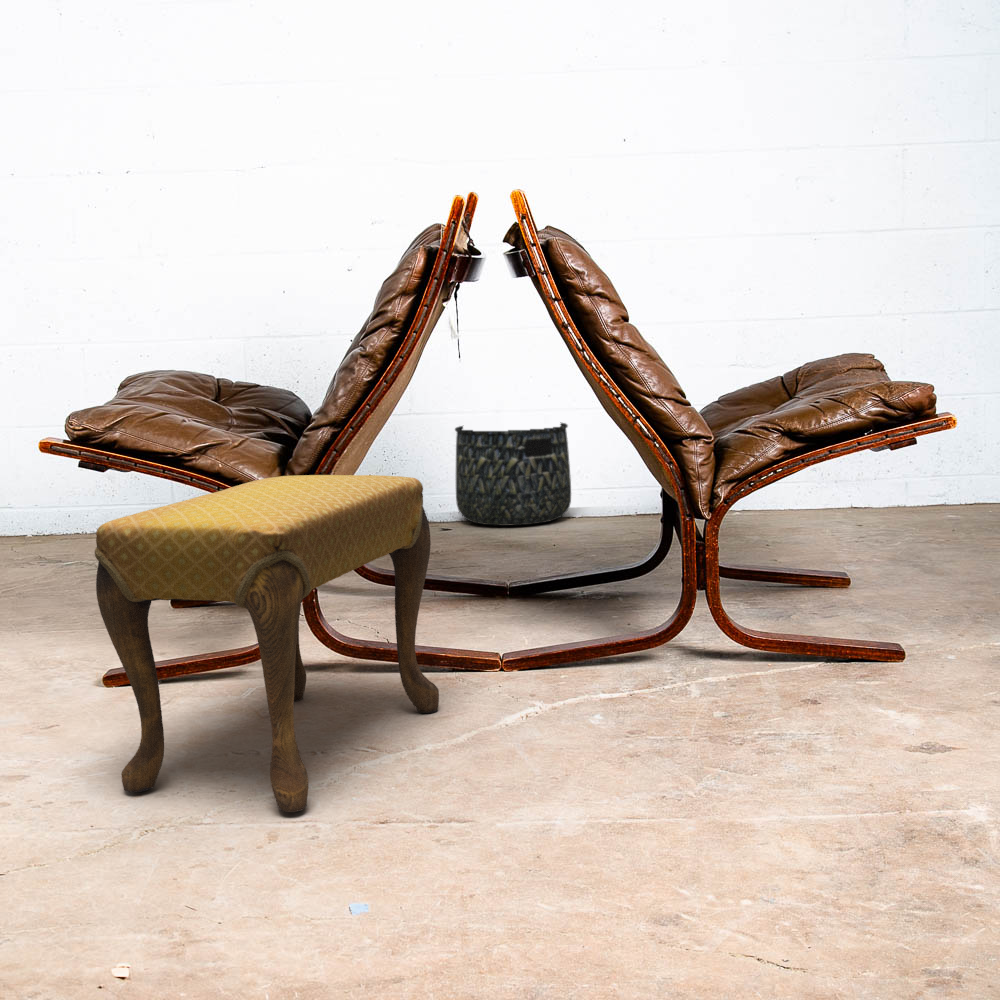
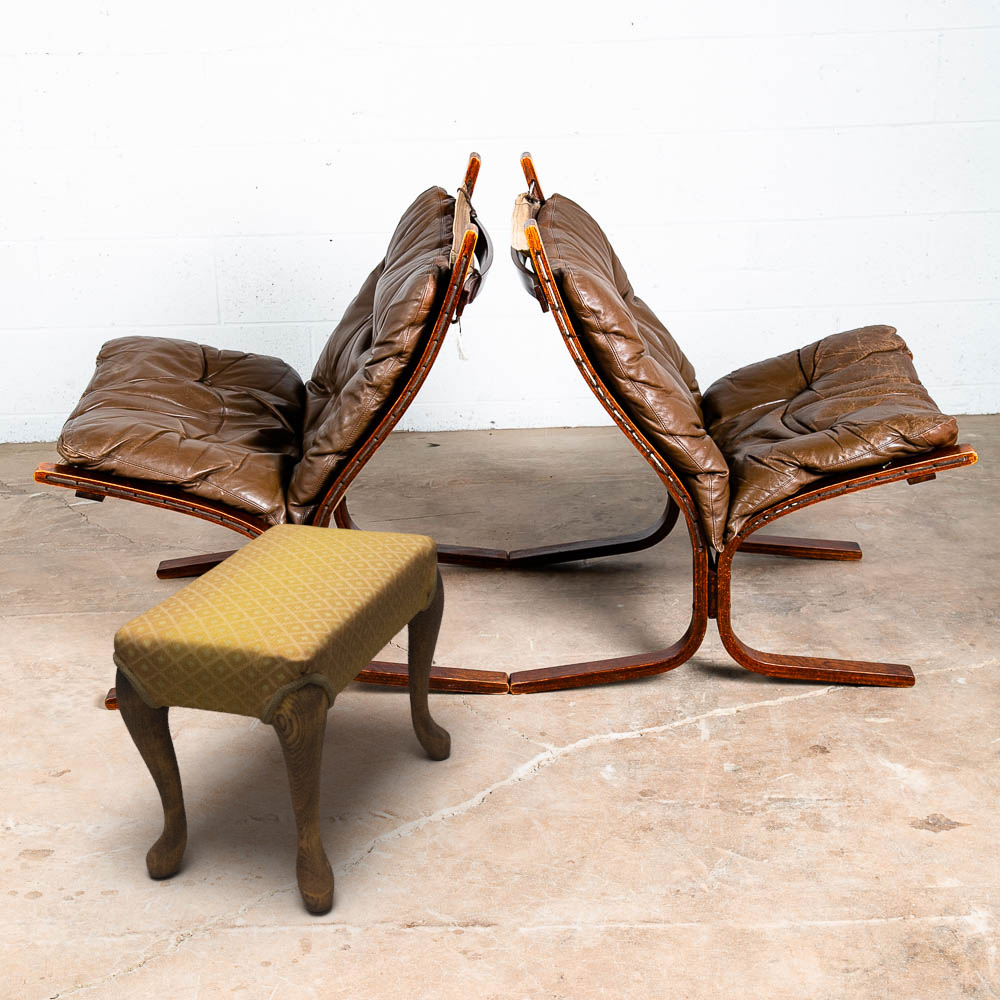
basket: present [455,423,571,526] -> none [443,343,561,459]

